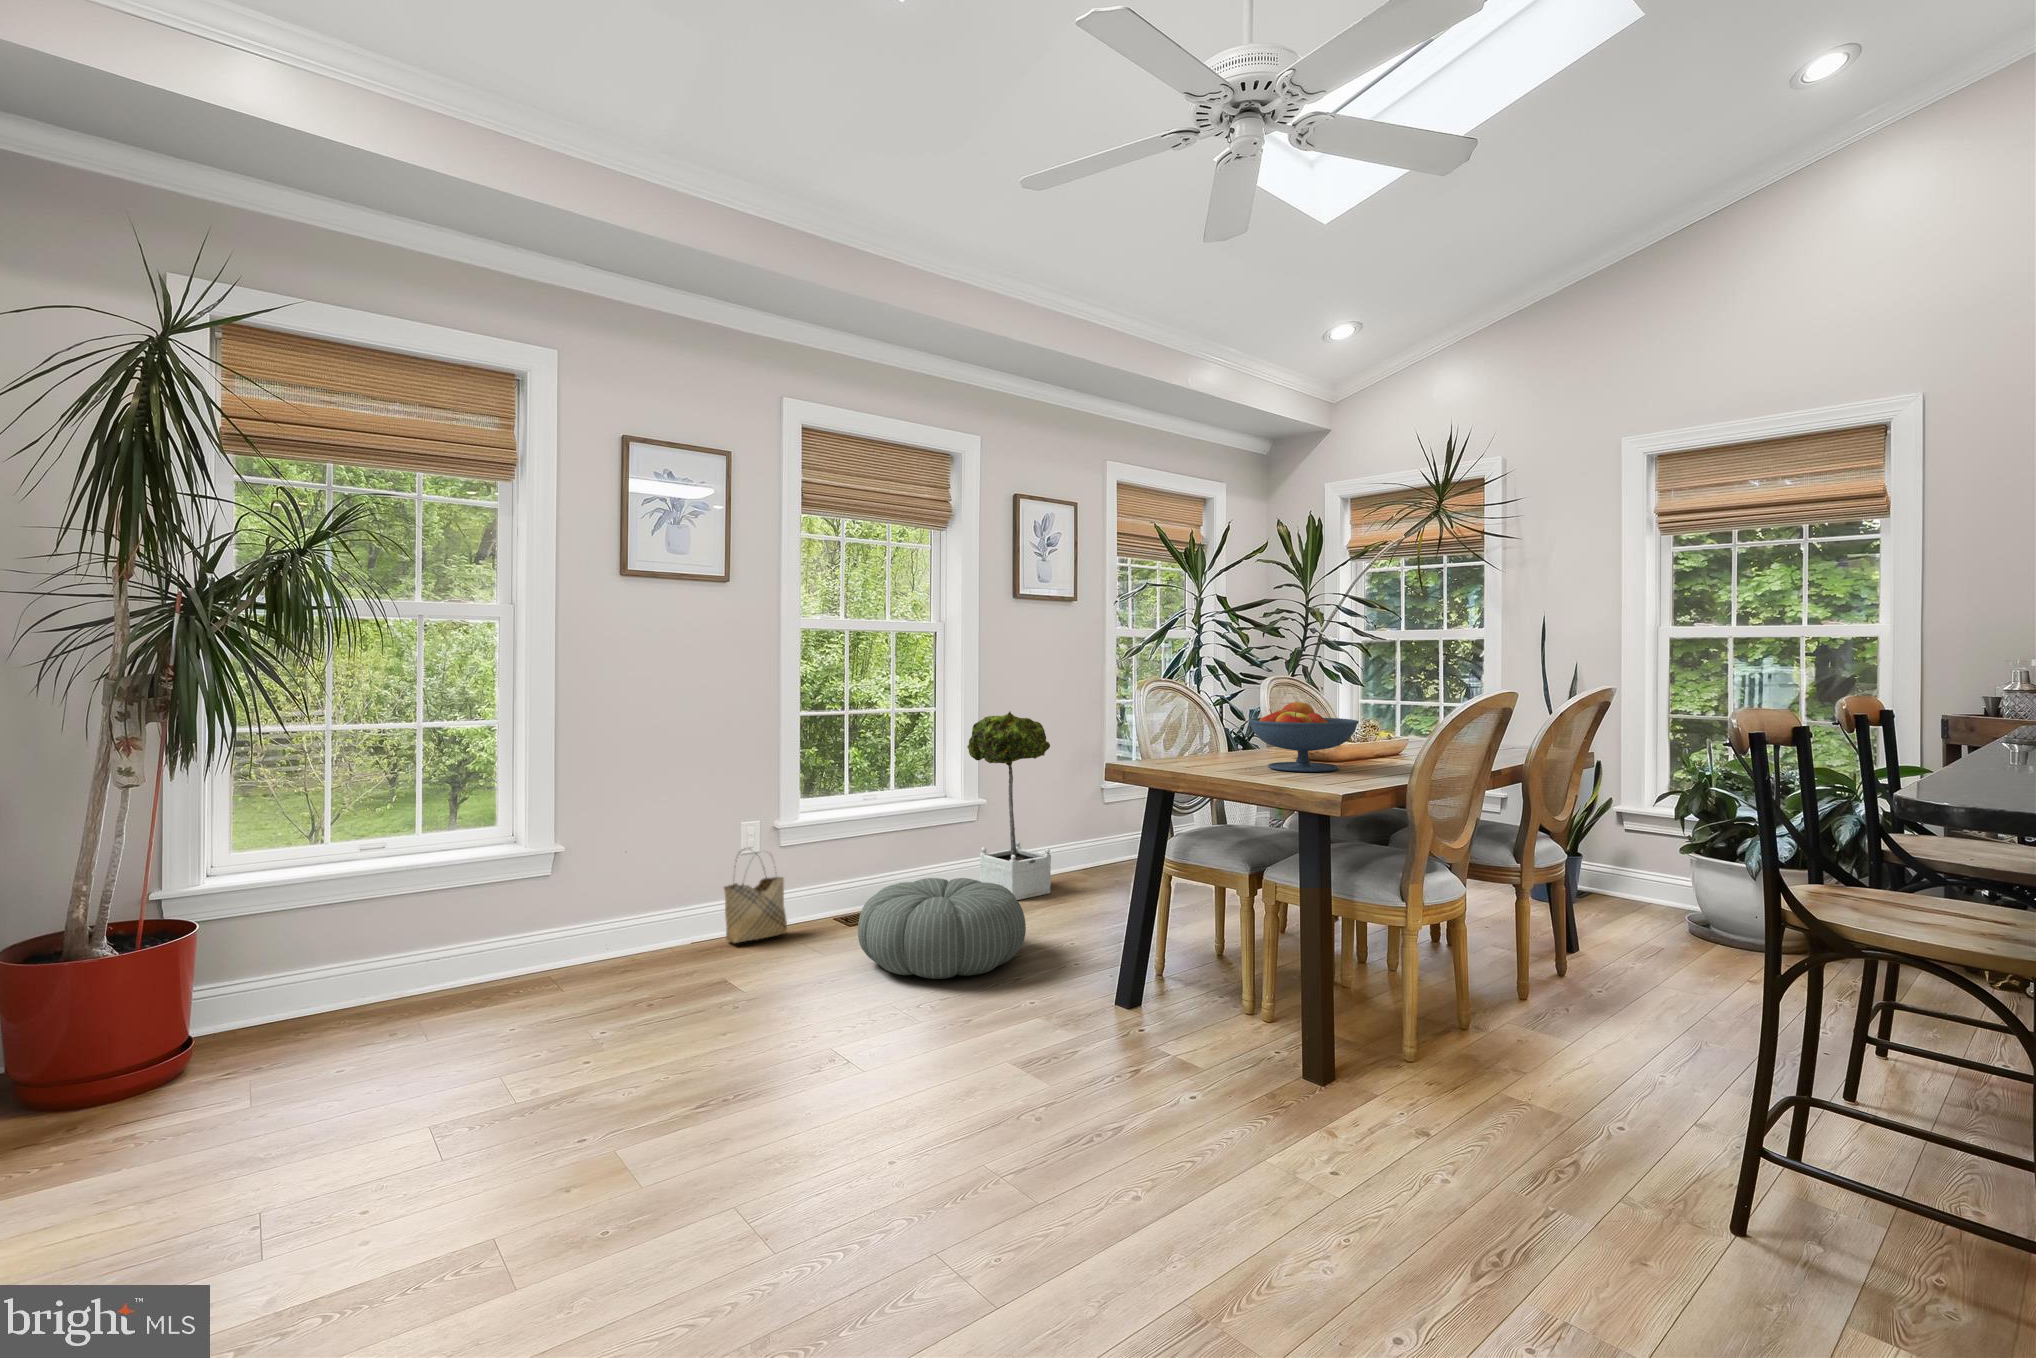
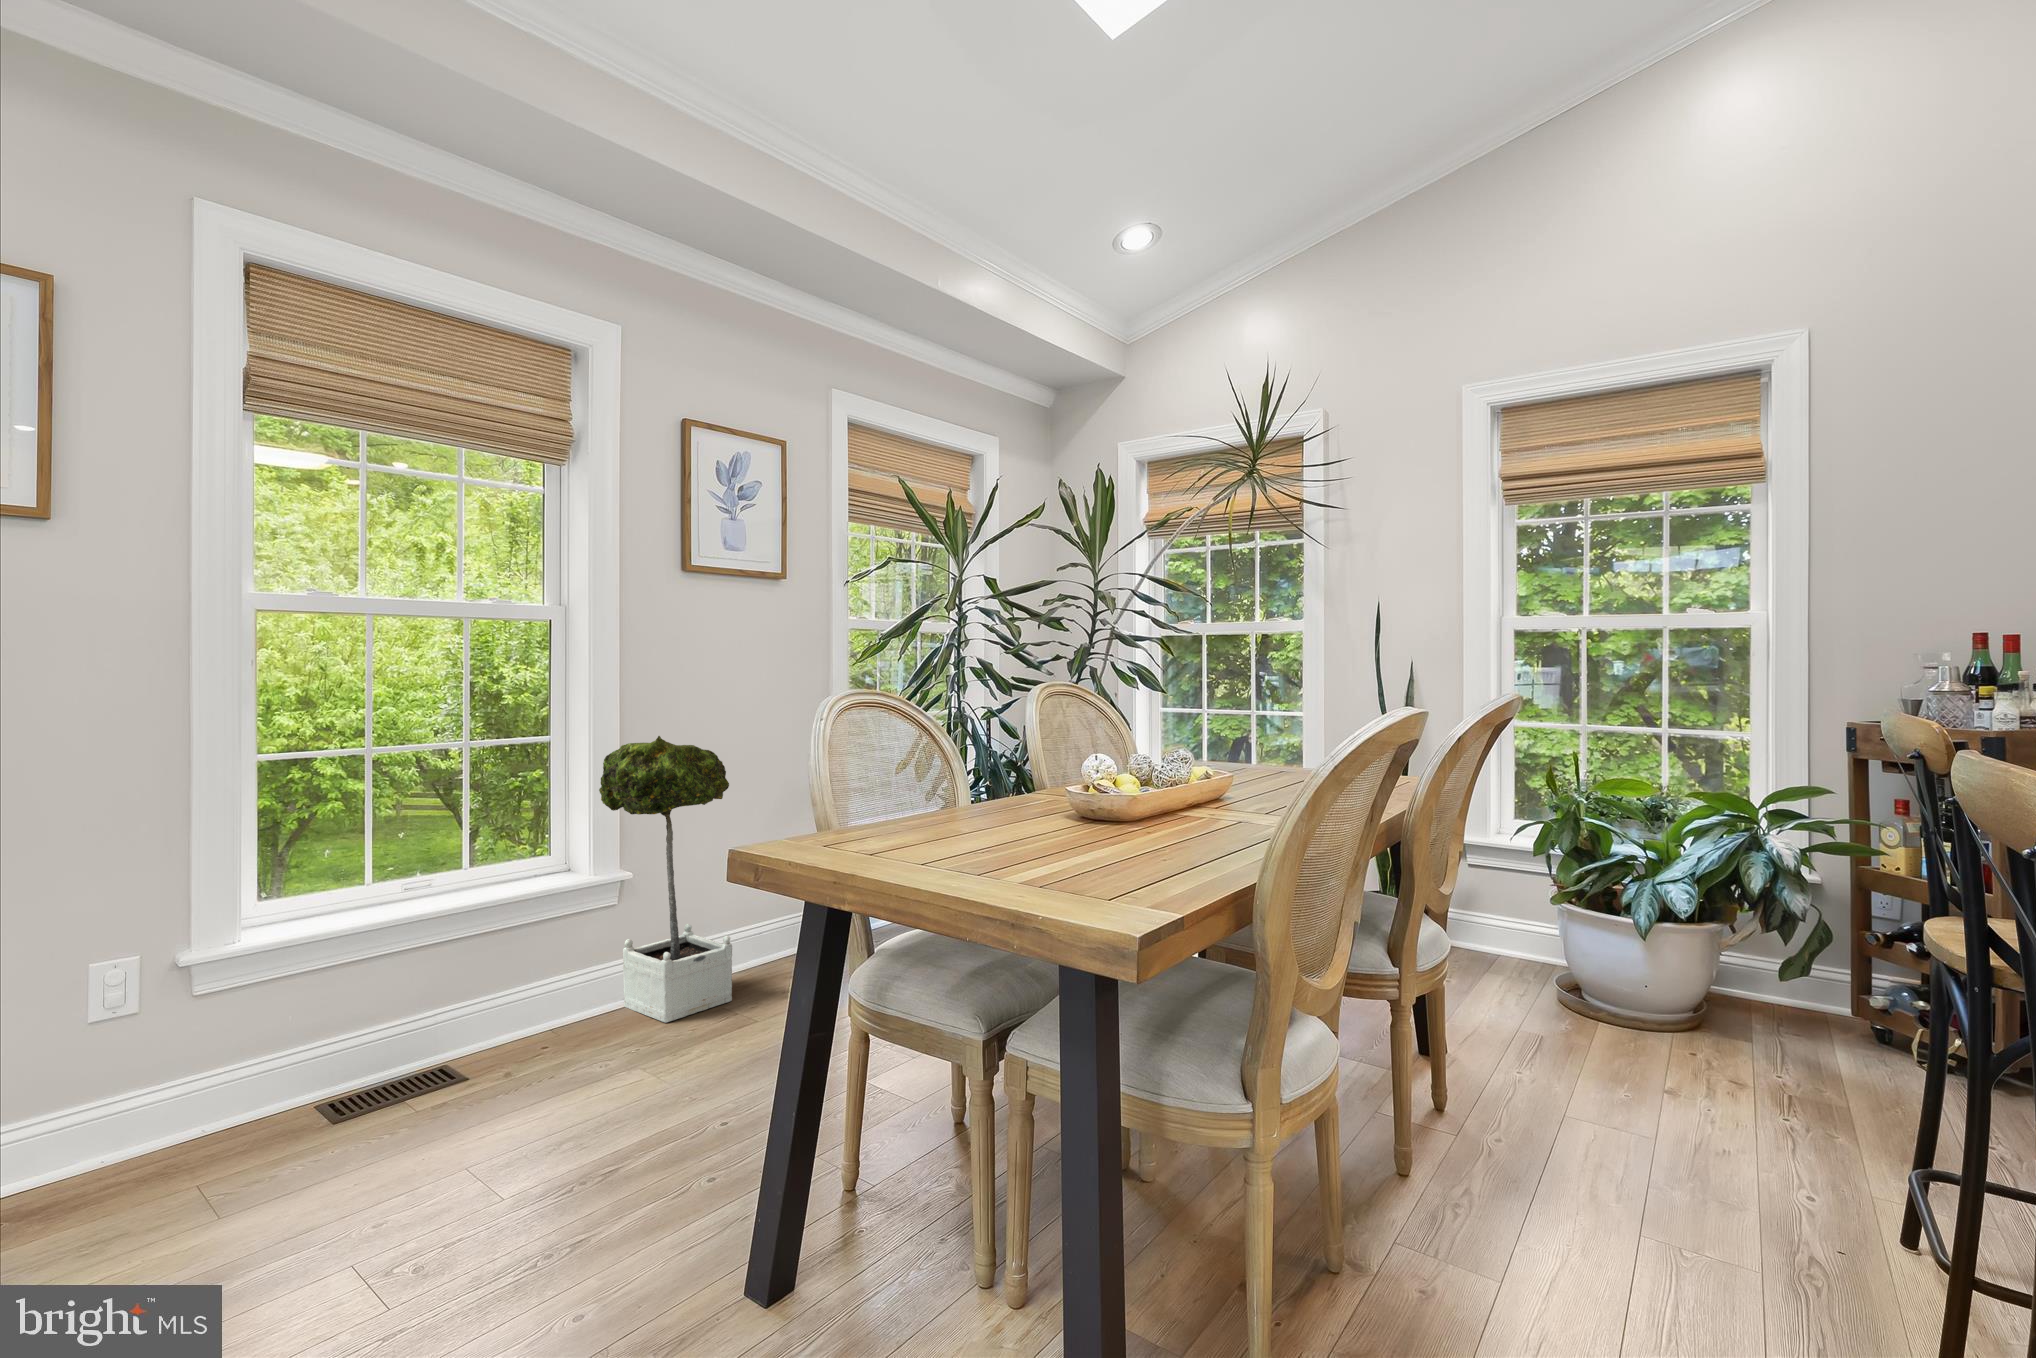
fruit bowl: present [1249,702,1359,772] -> none [979,722,1163,851]
woven basket: present [724,849,787,943] -> none [44,995,205,1184]
pouf: present [858,878,1026,979] -> none [282,1023,625,1251]

